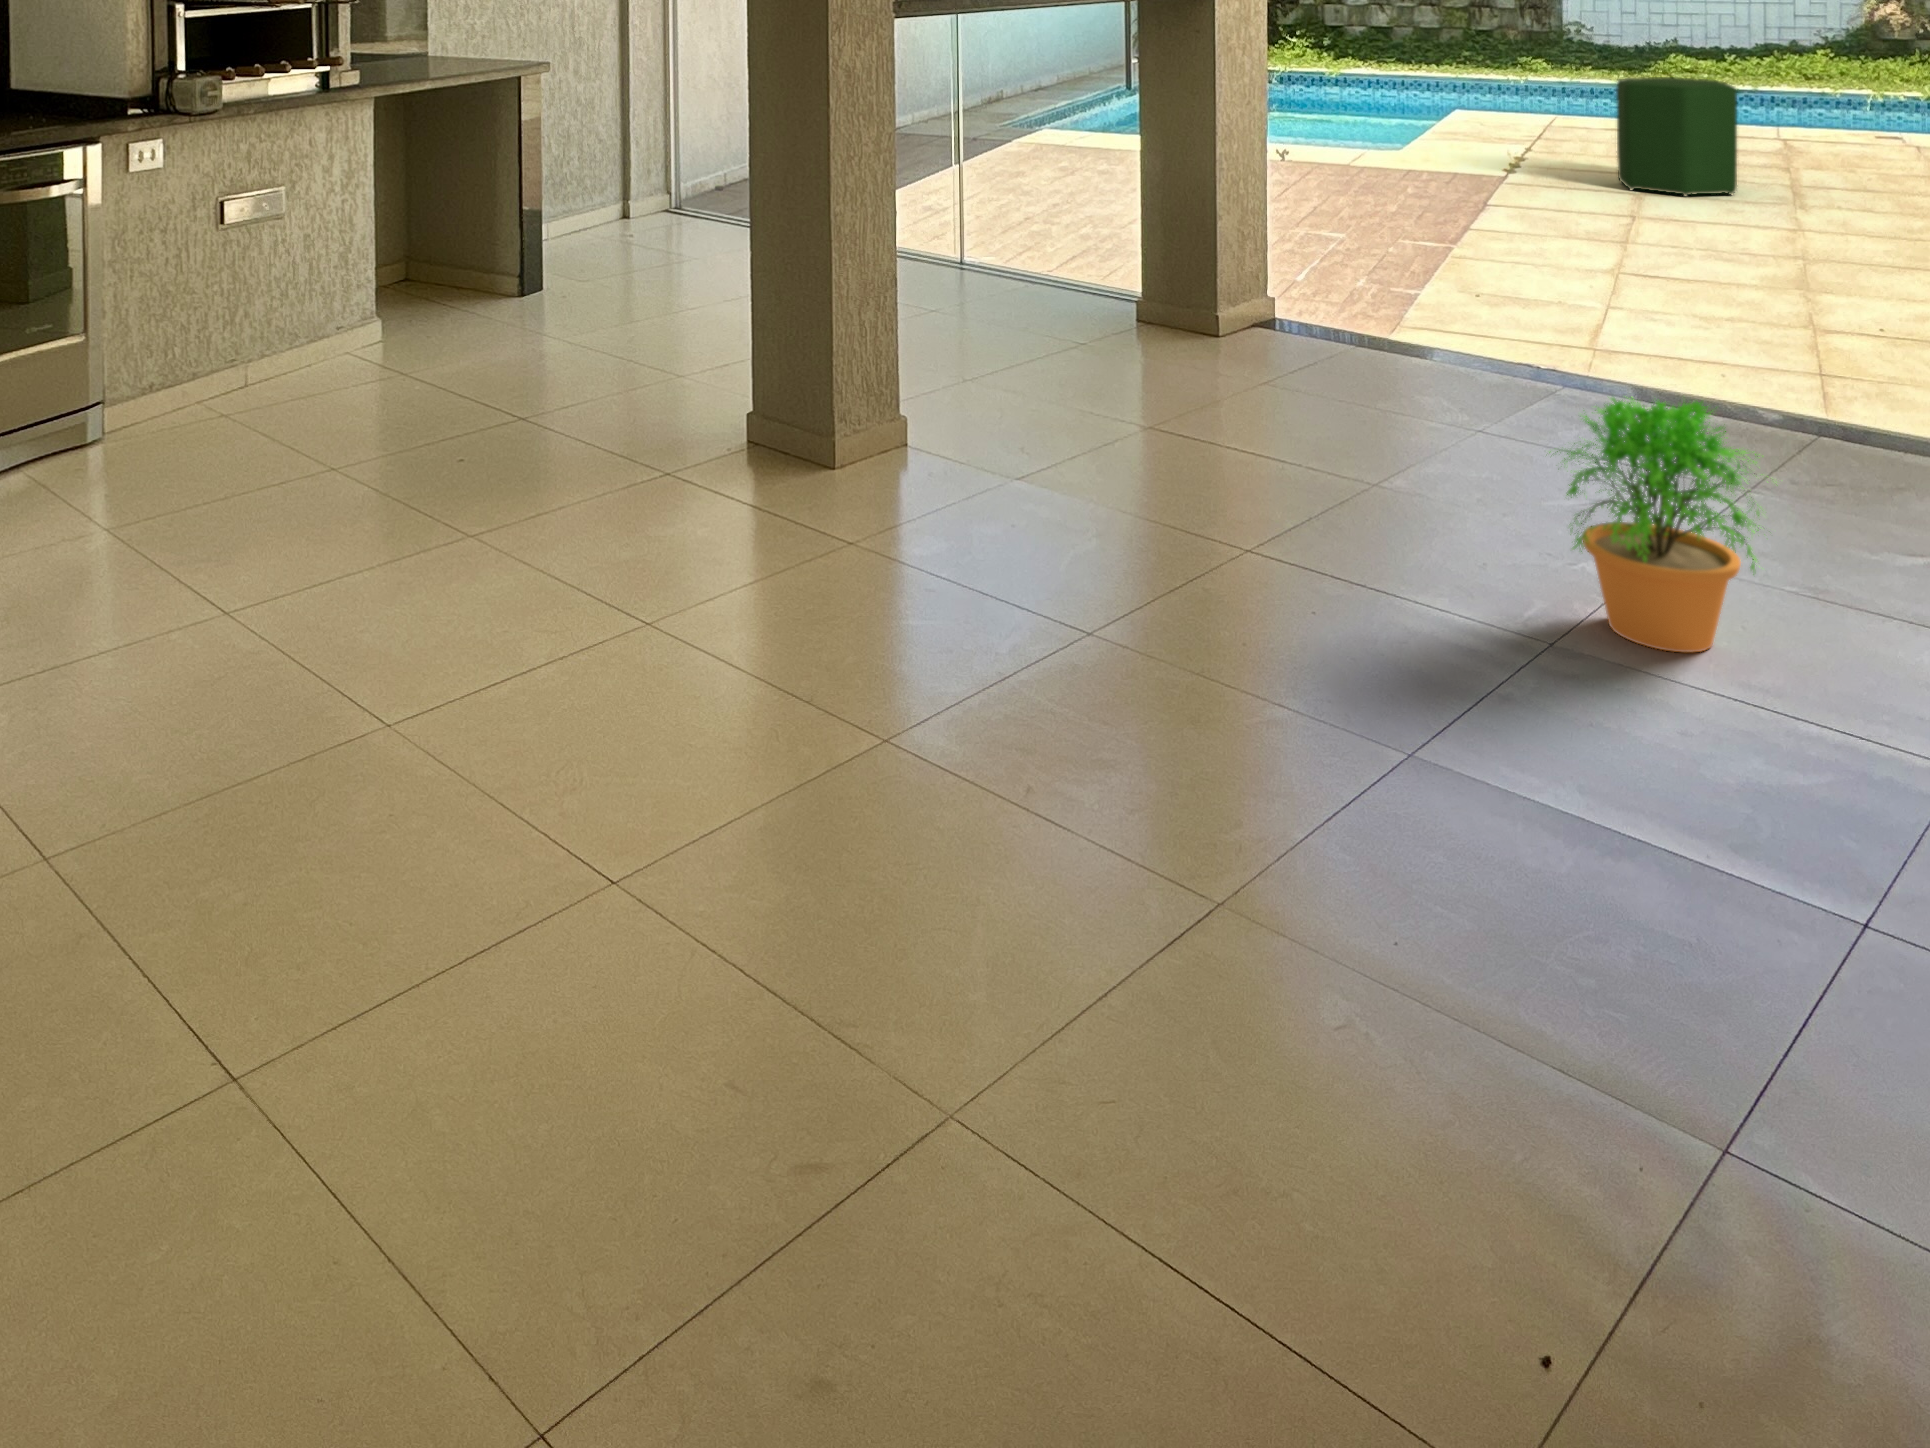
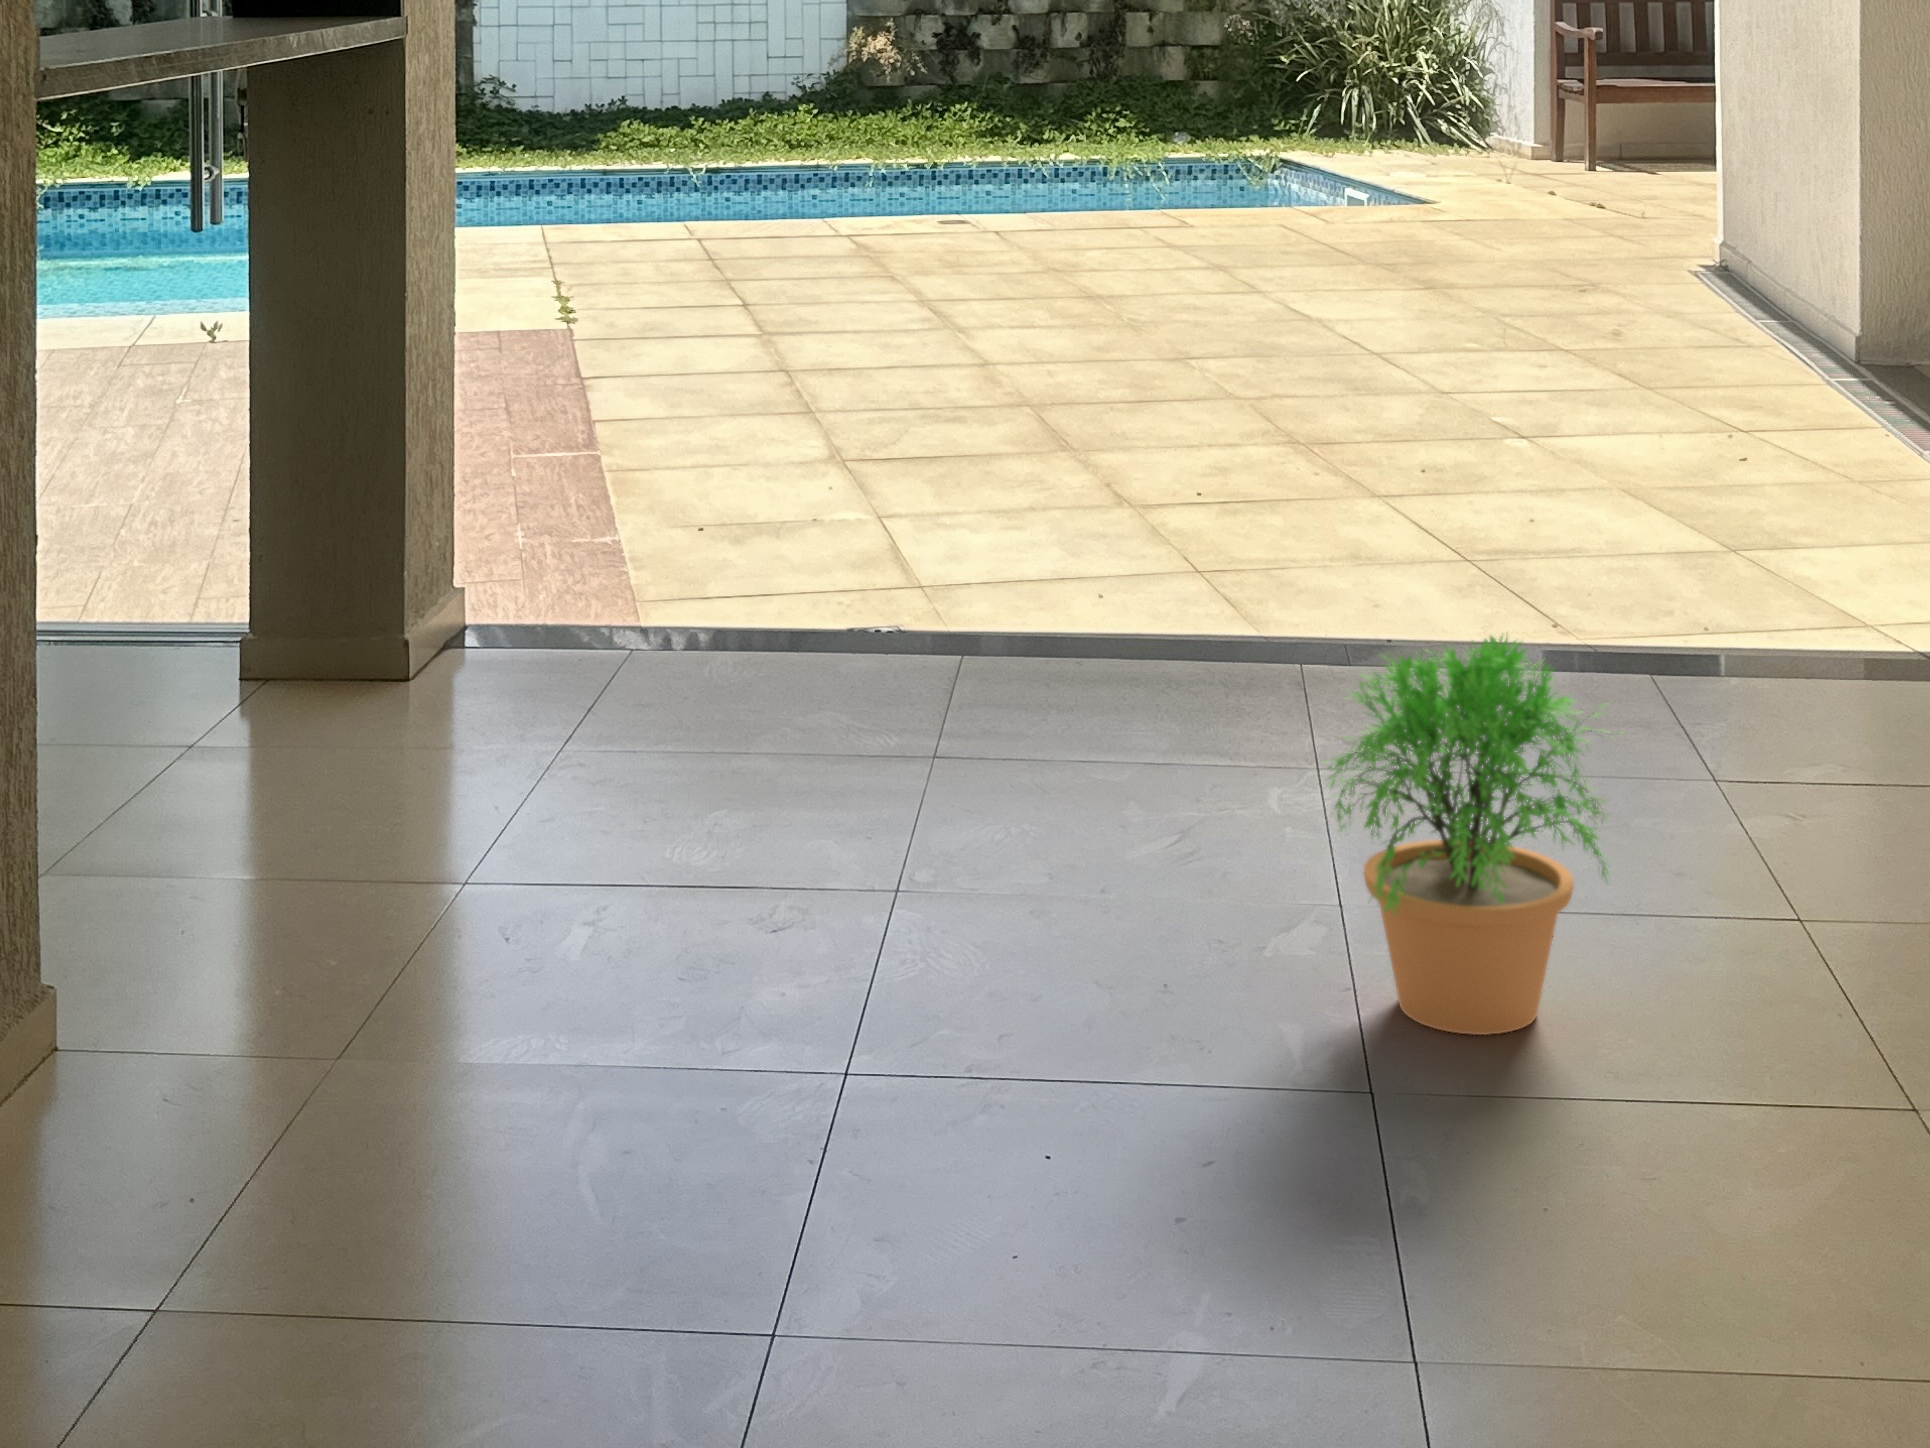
ottoman: present [1616,77,1737,196] -> none [694,153,852,331]

